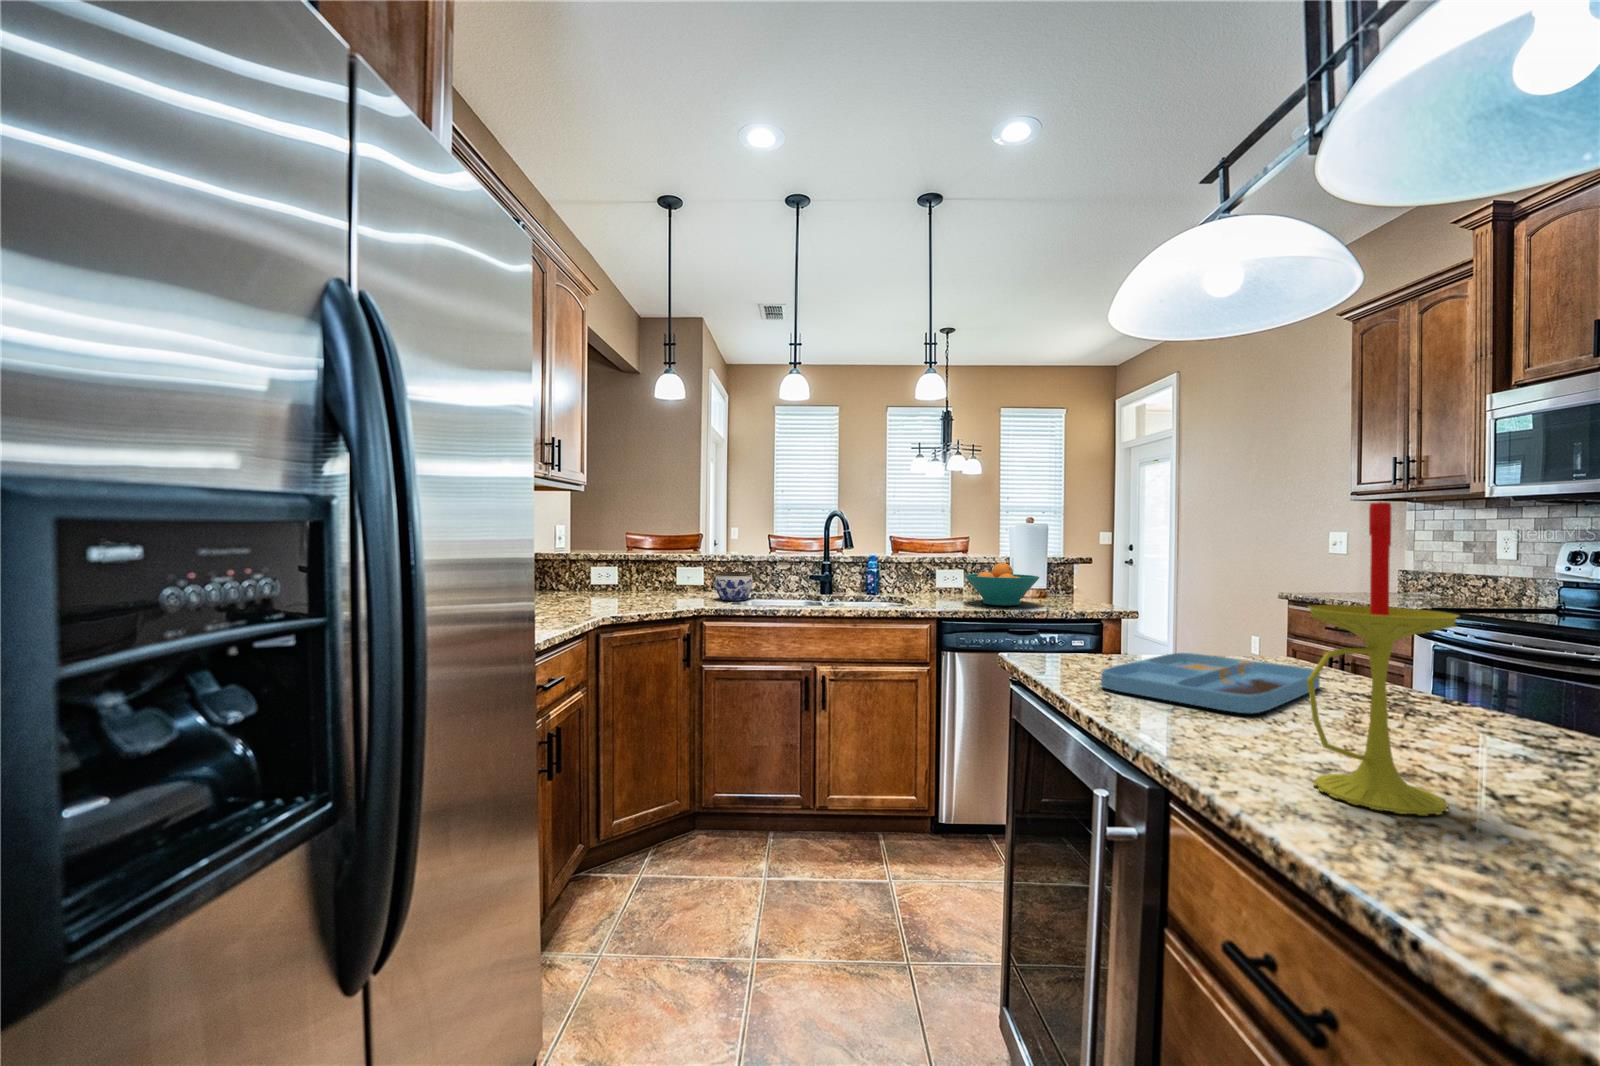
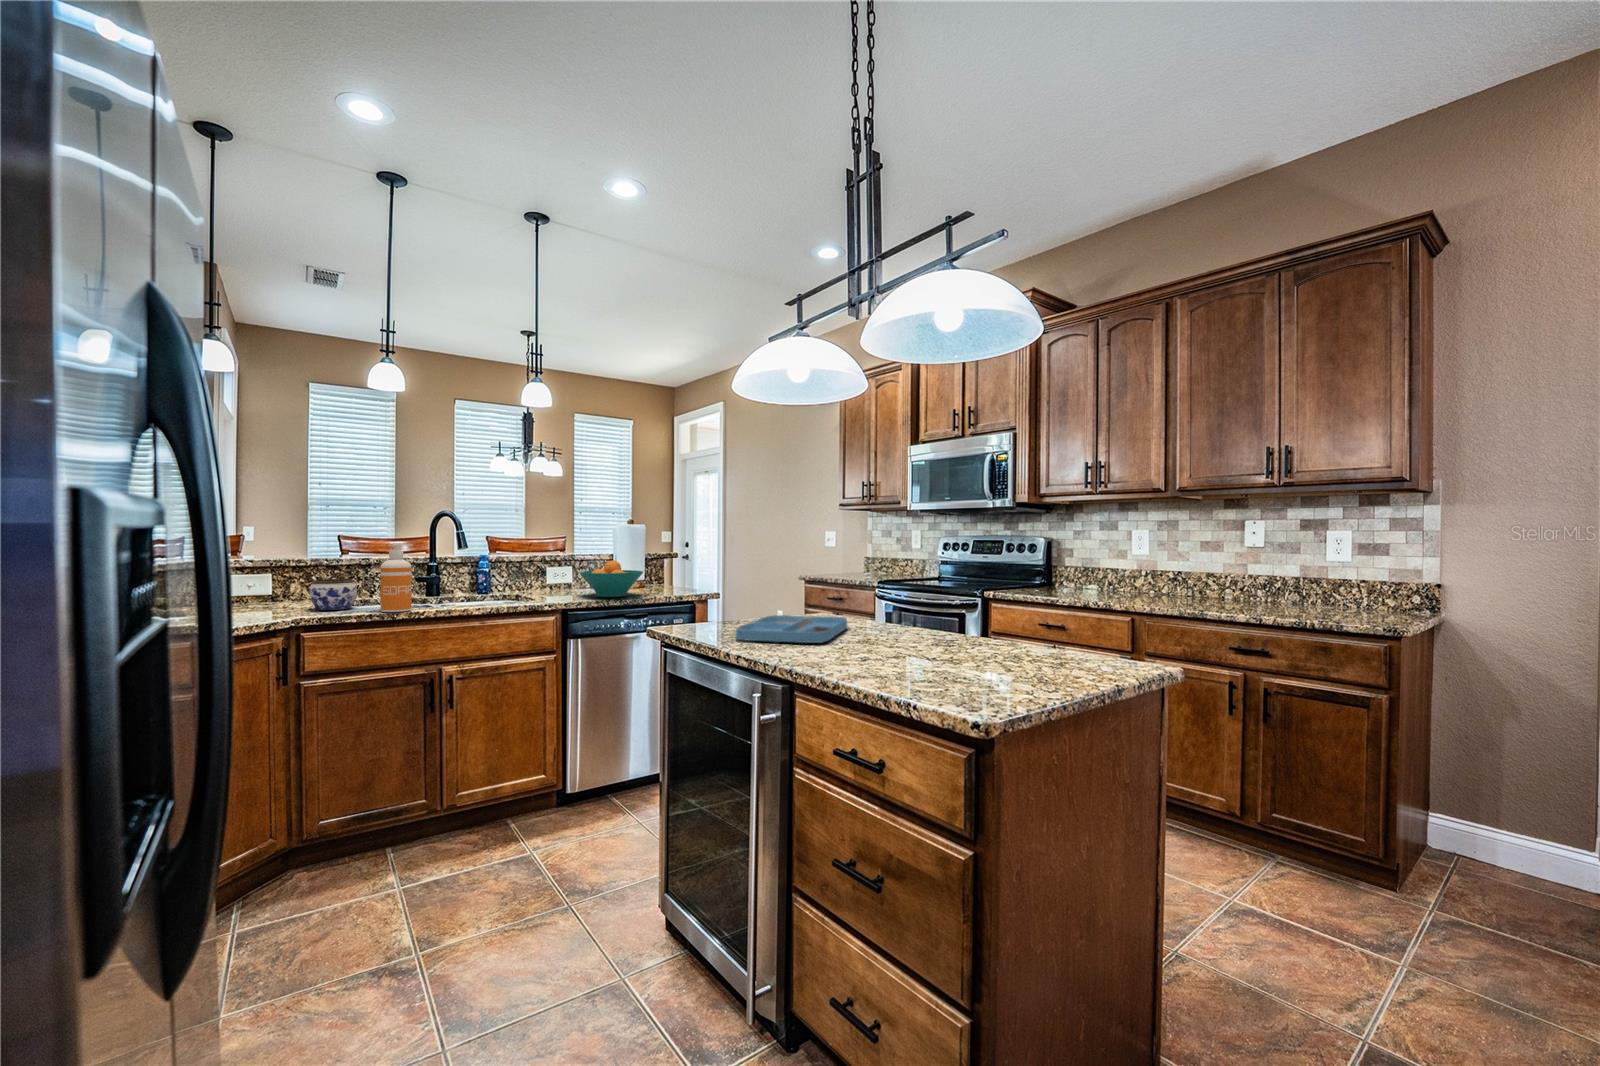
candle: present [1307,502,1459,815] -> none [859,518,917,670]
soap dispenser: none [766,540,792,607] -> present [380,544,412,612]

